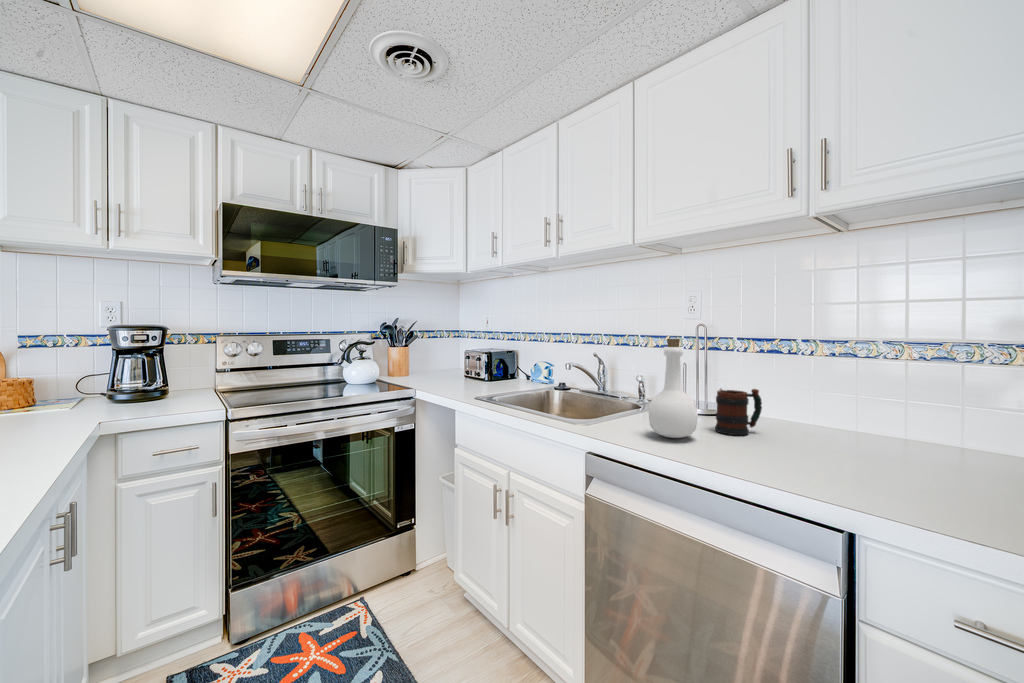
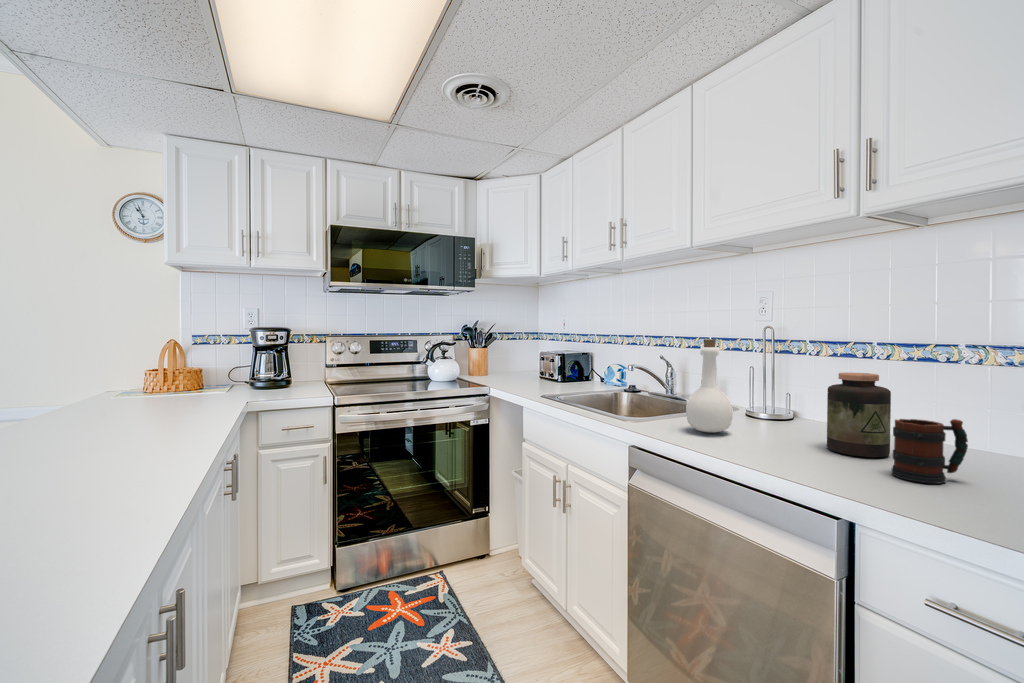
jar: none [796,372,863,460] -> present [827,373,891,457]
mug: present [715,389,762,435] -> present [892,419,968,483]

